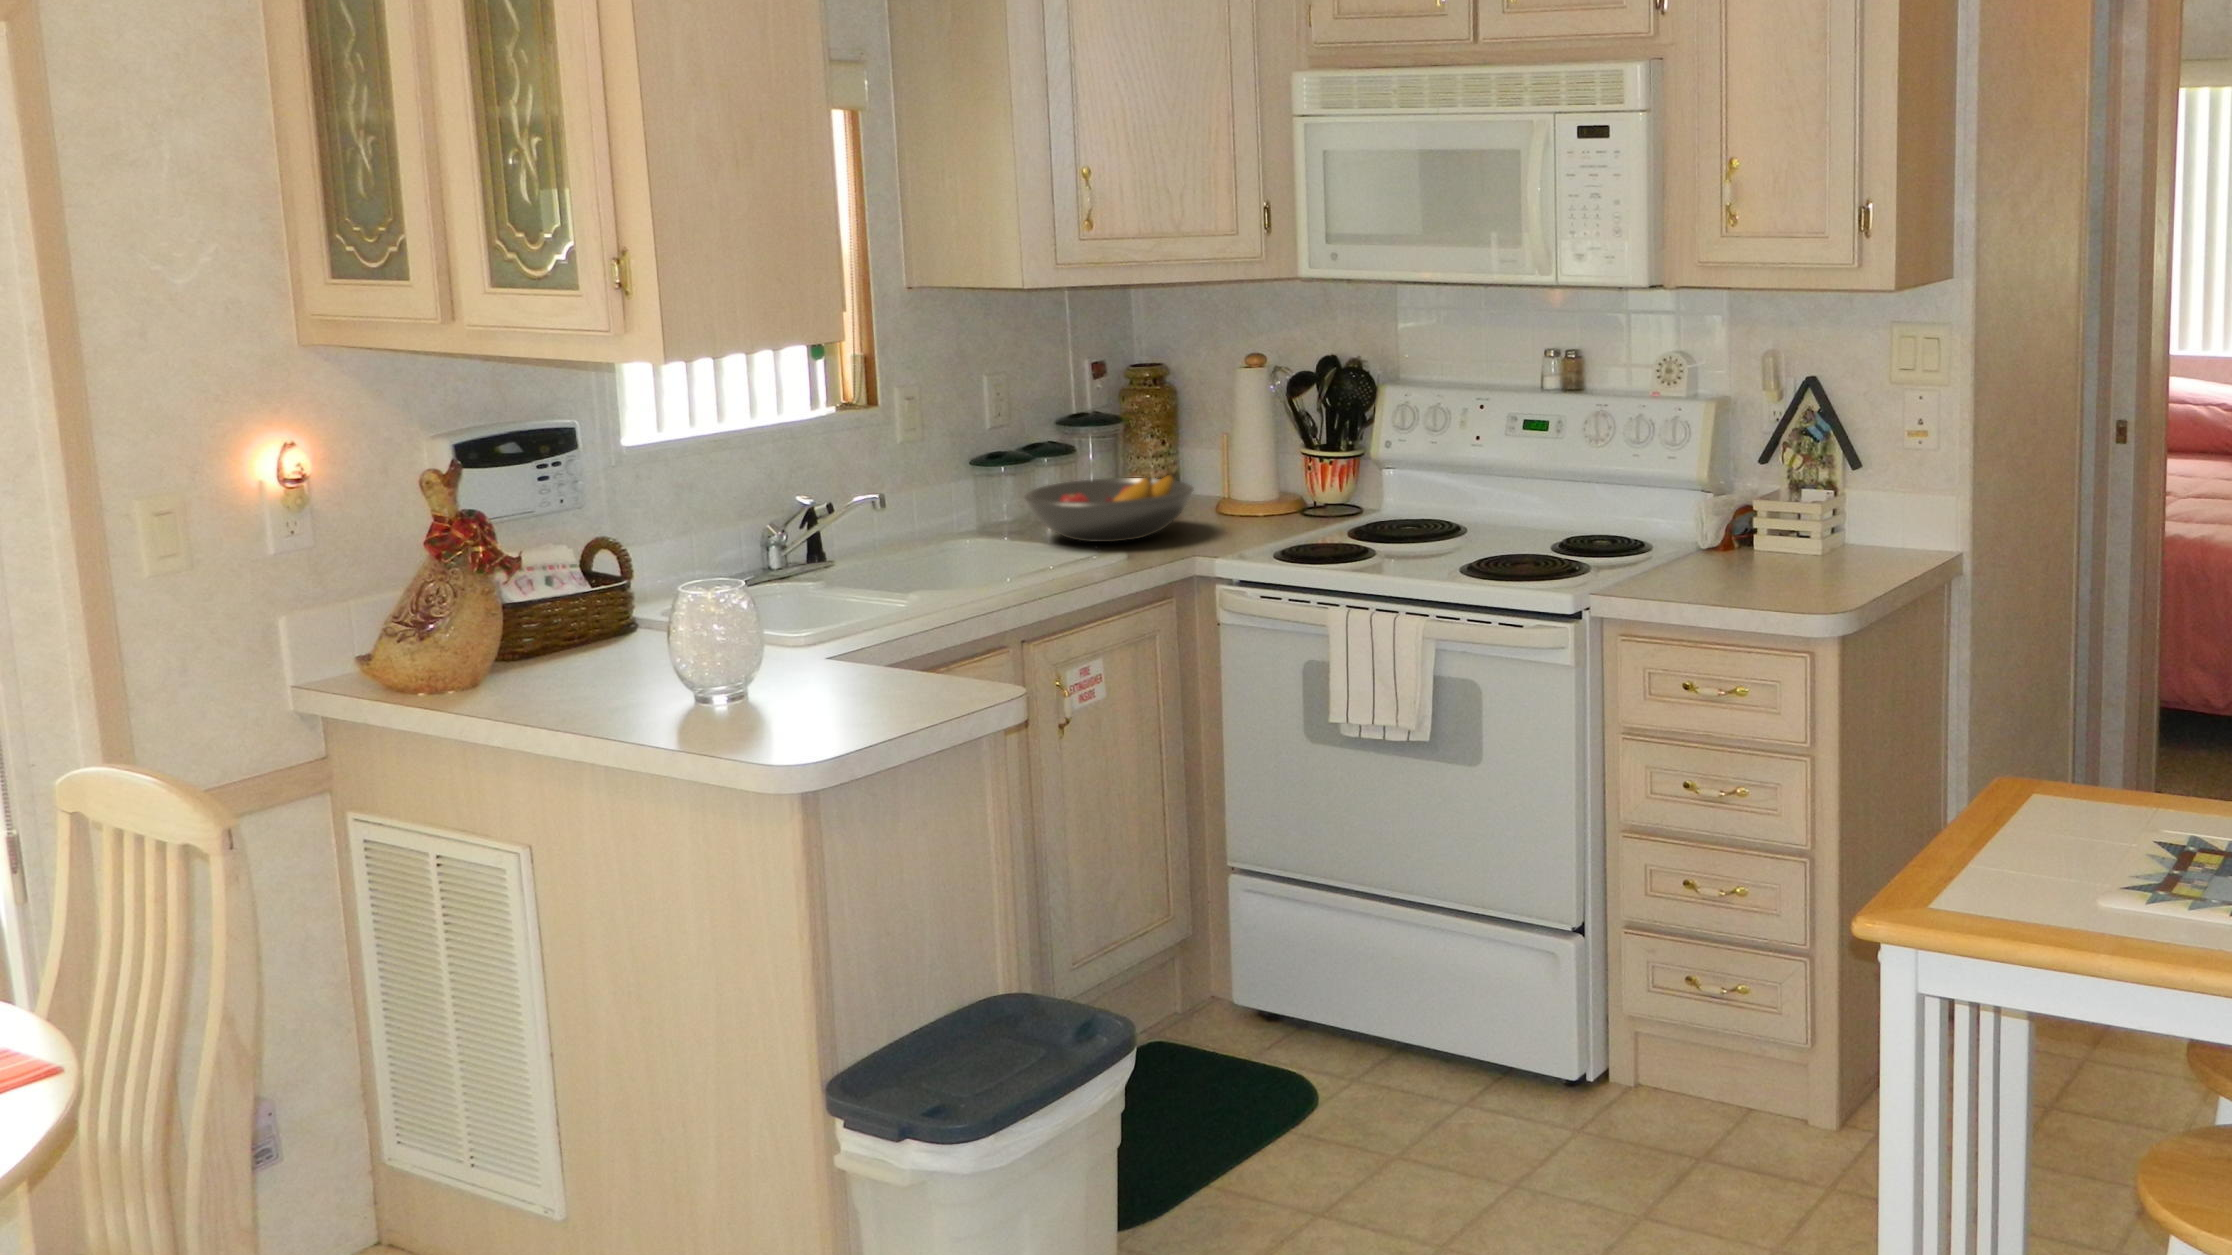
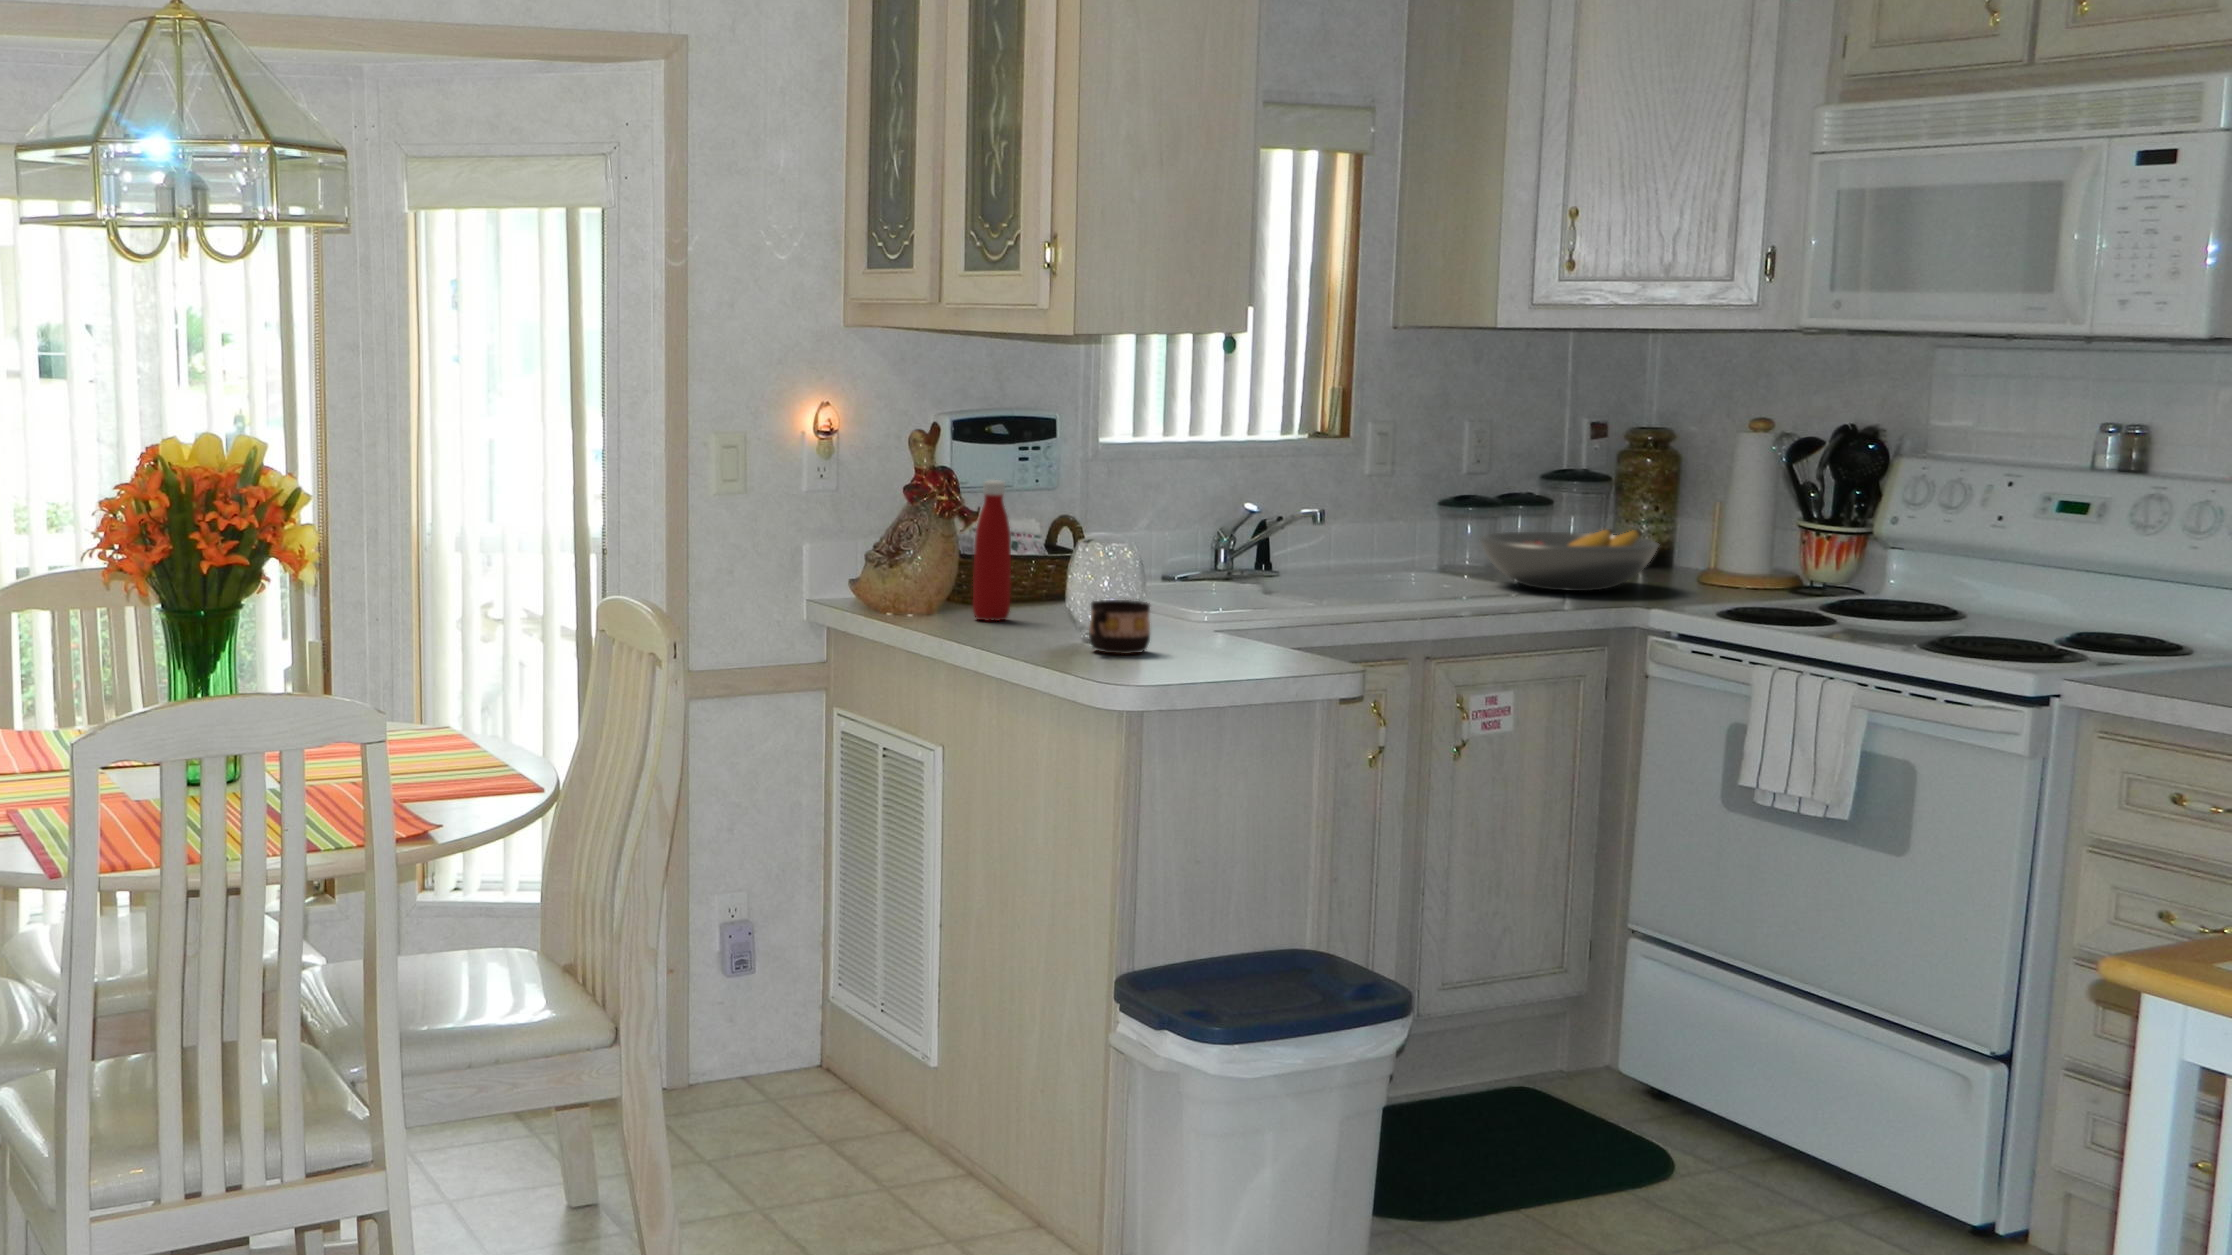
bottle: none [533,524,586,688] -> present [973,480,1011,621]
cup: none [722,656,795,723] -> present [1089,600,1150,654]

